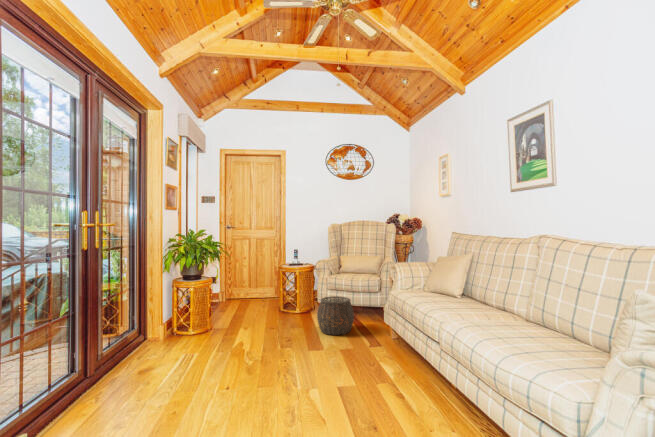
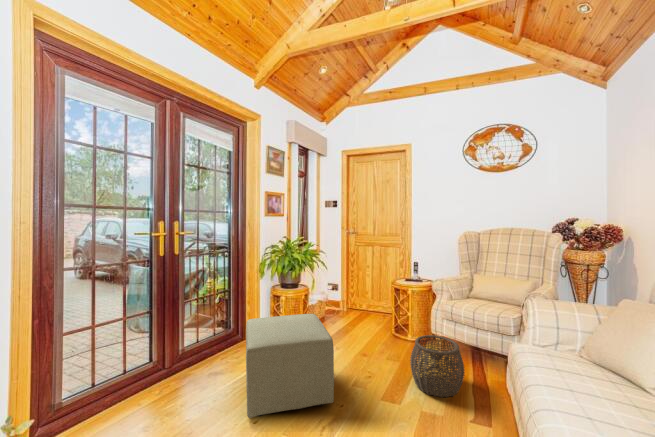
ottoman: none [183,292,277,371] -> present [246,314,334,418]

